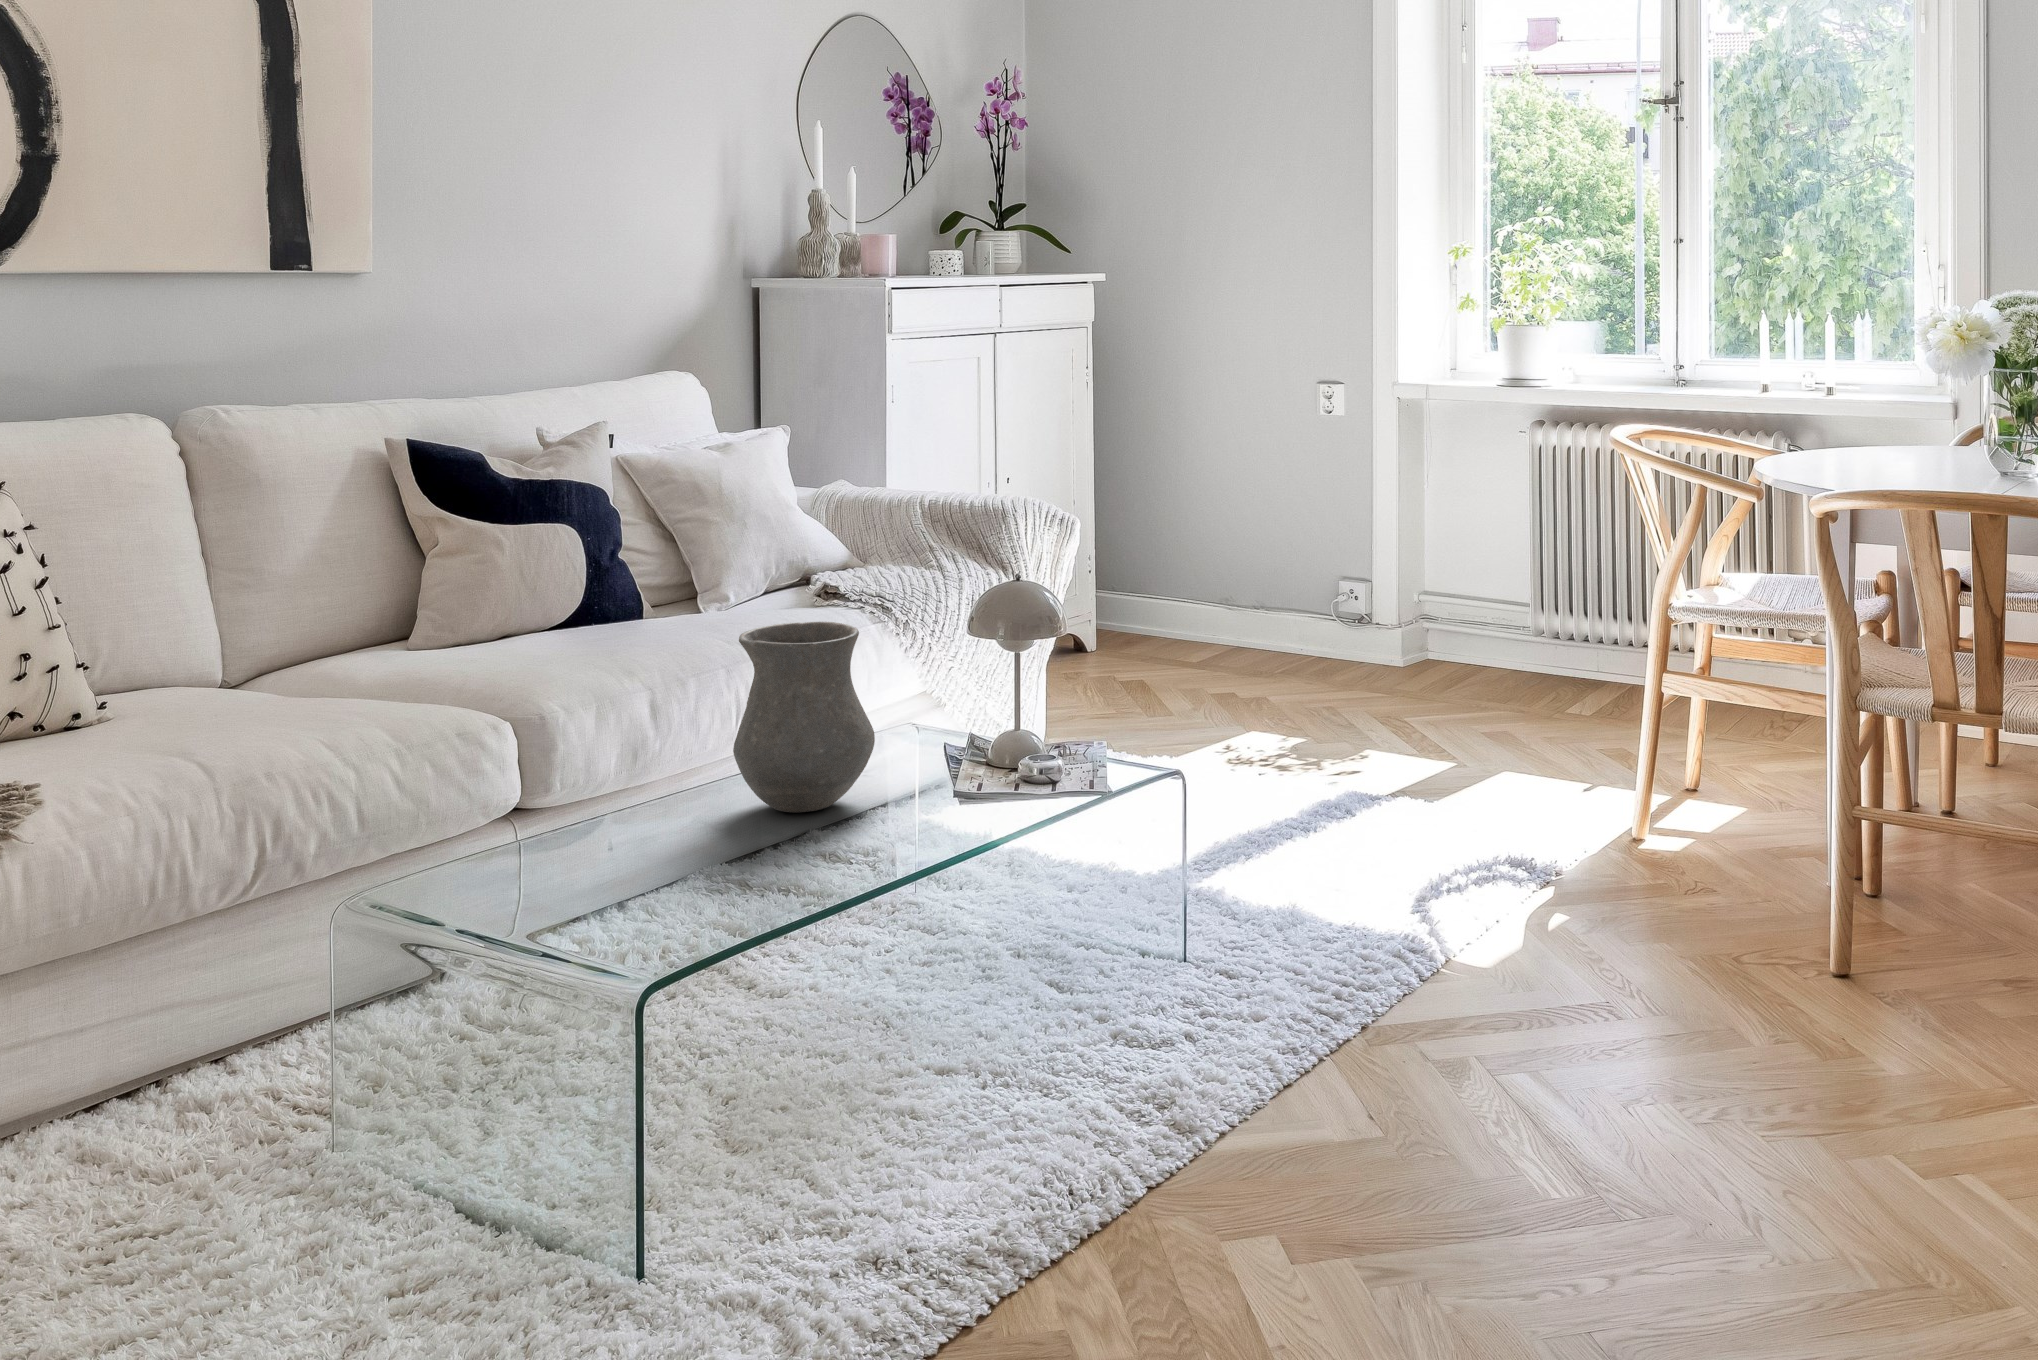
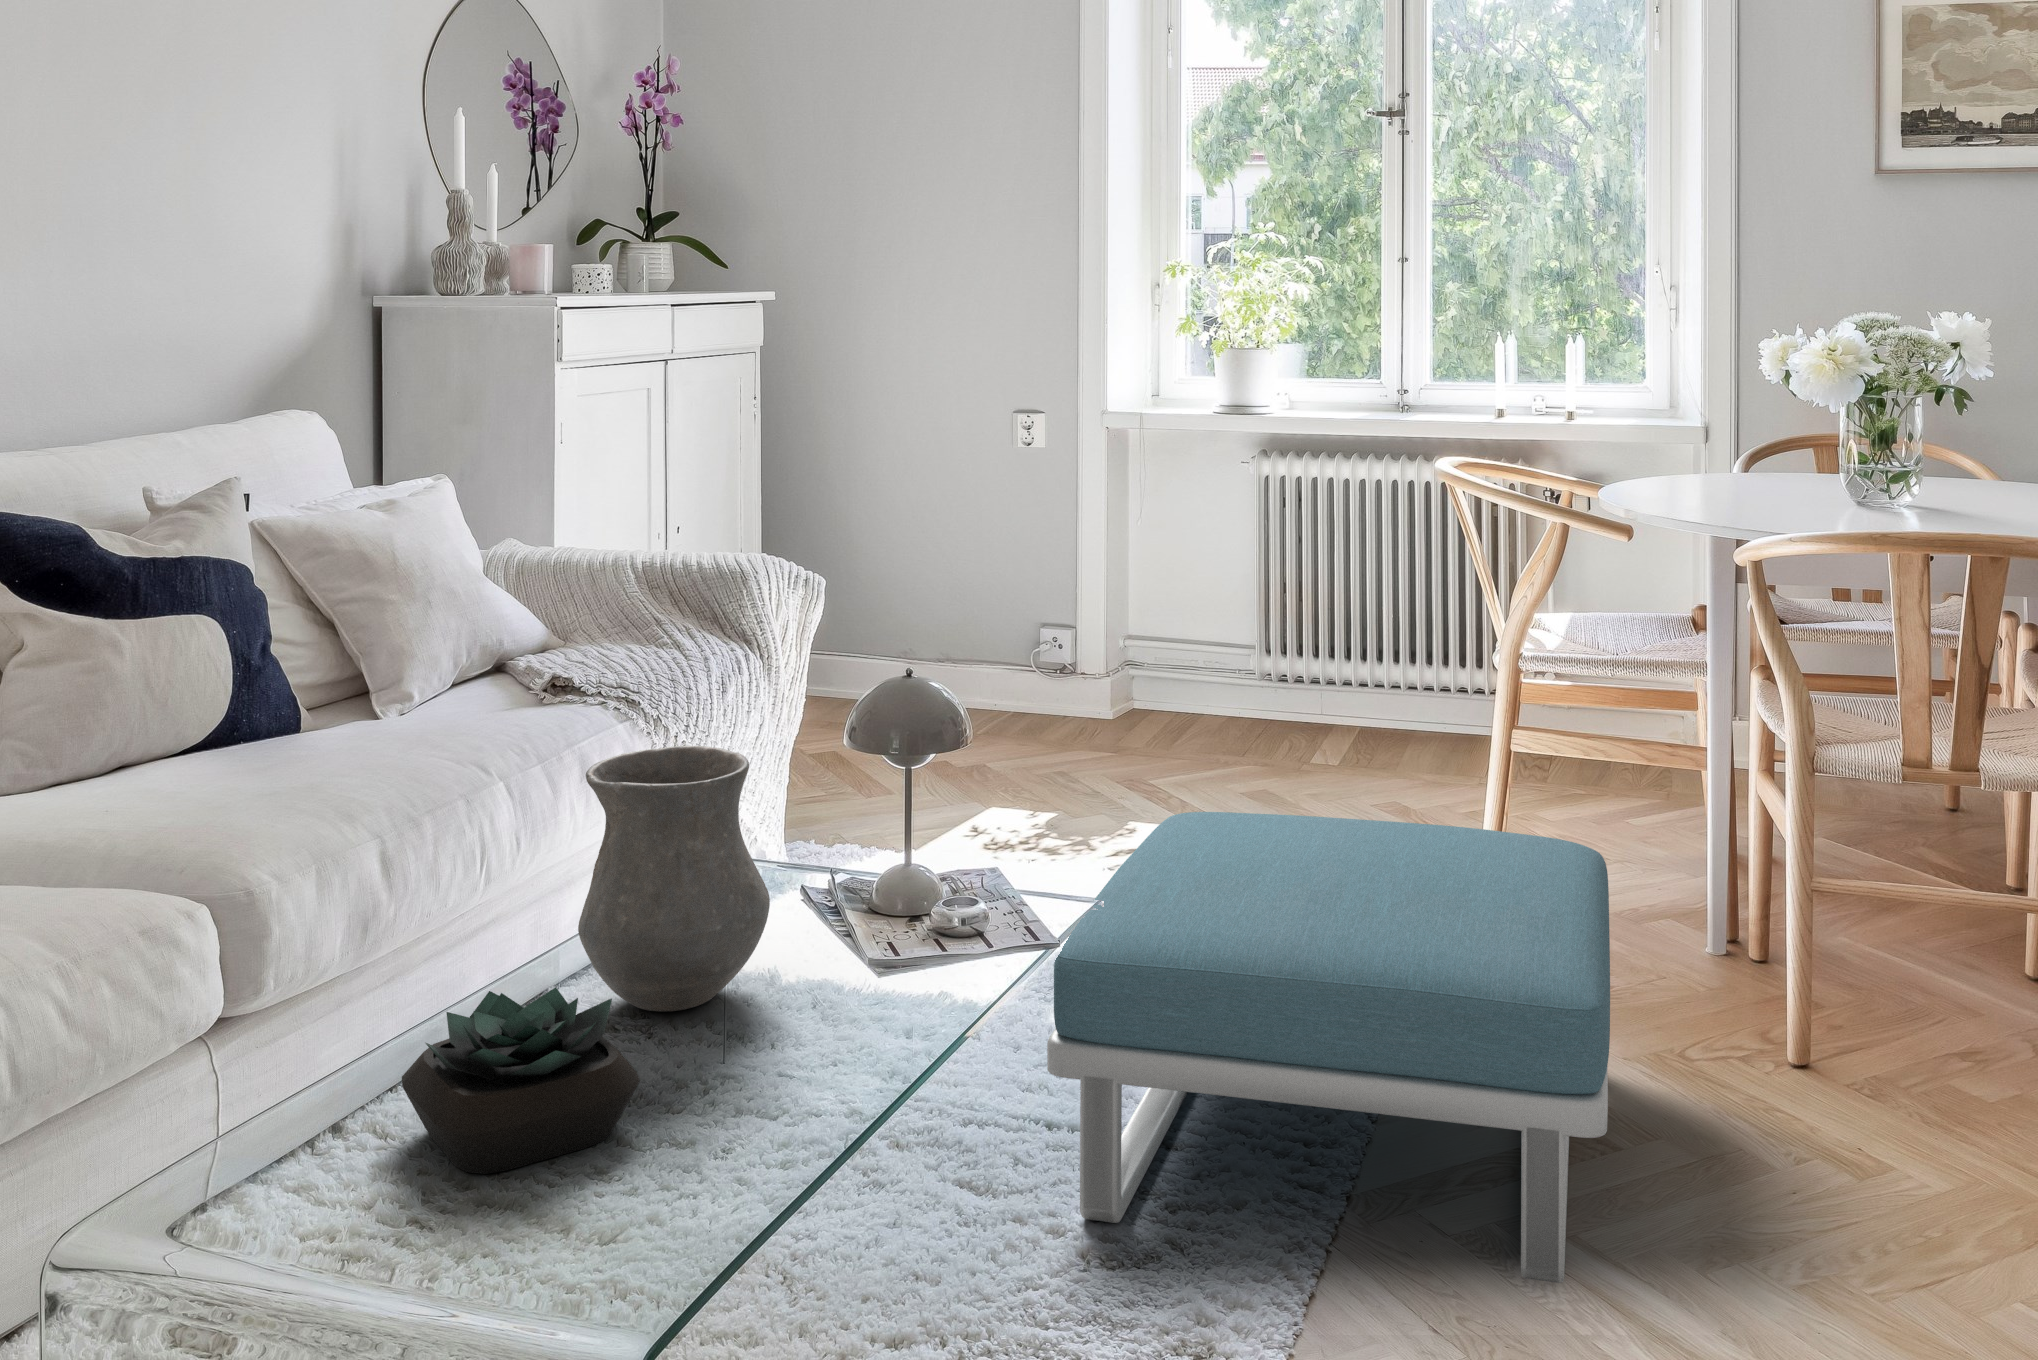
footstool: none [1110,718,1648,1092] -> present [1047,812,1610,1283]
succulent plant: none [573,776,727,889] -> present [402,987,640,1174]

